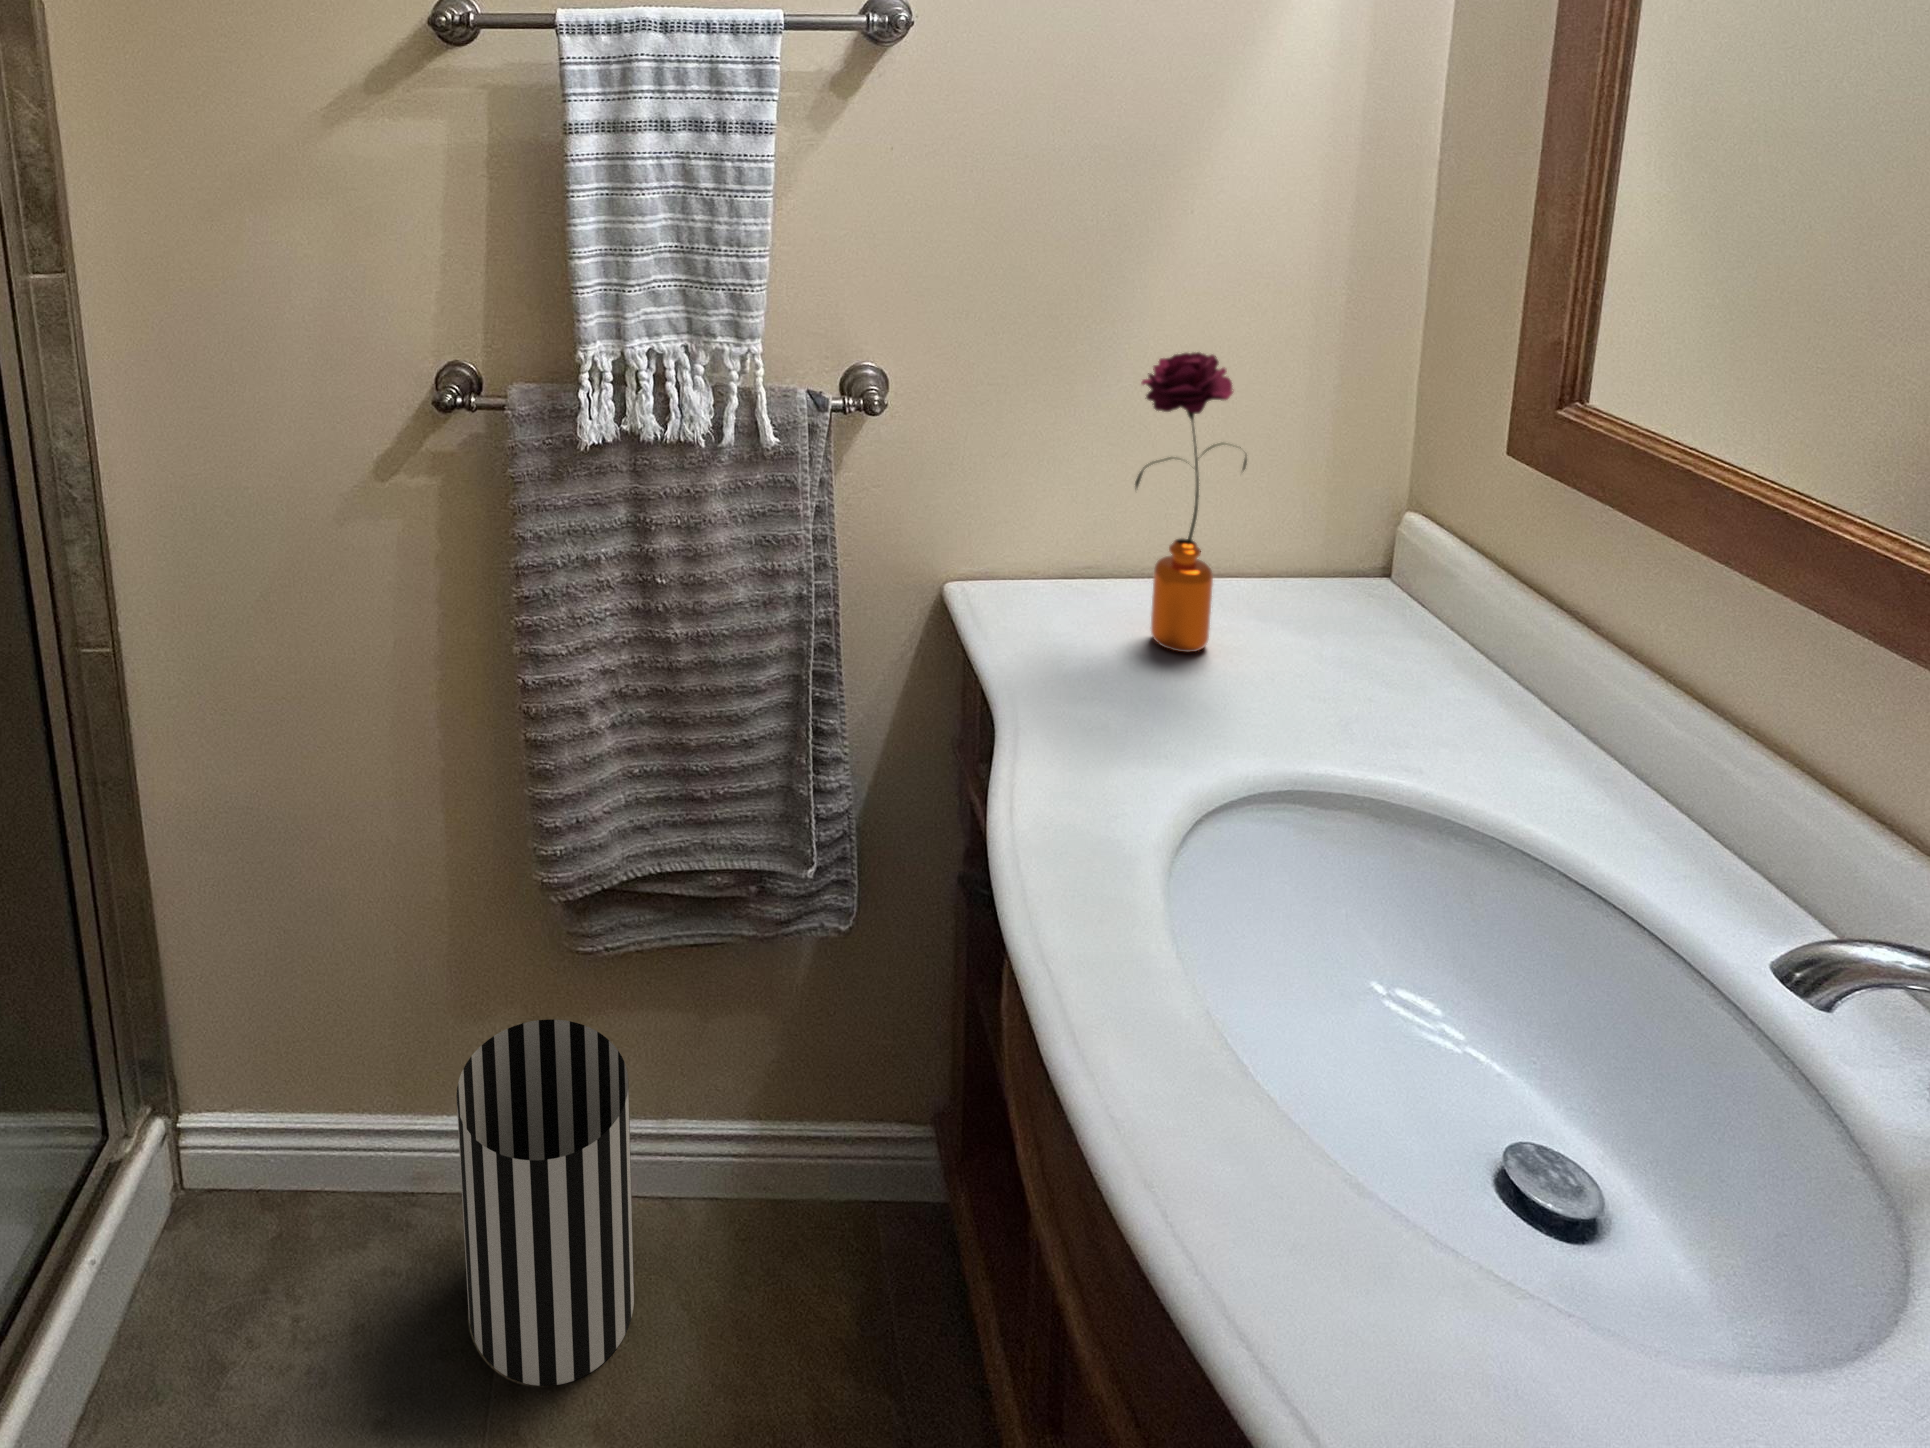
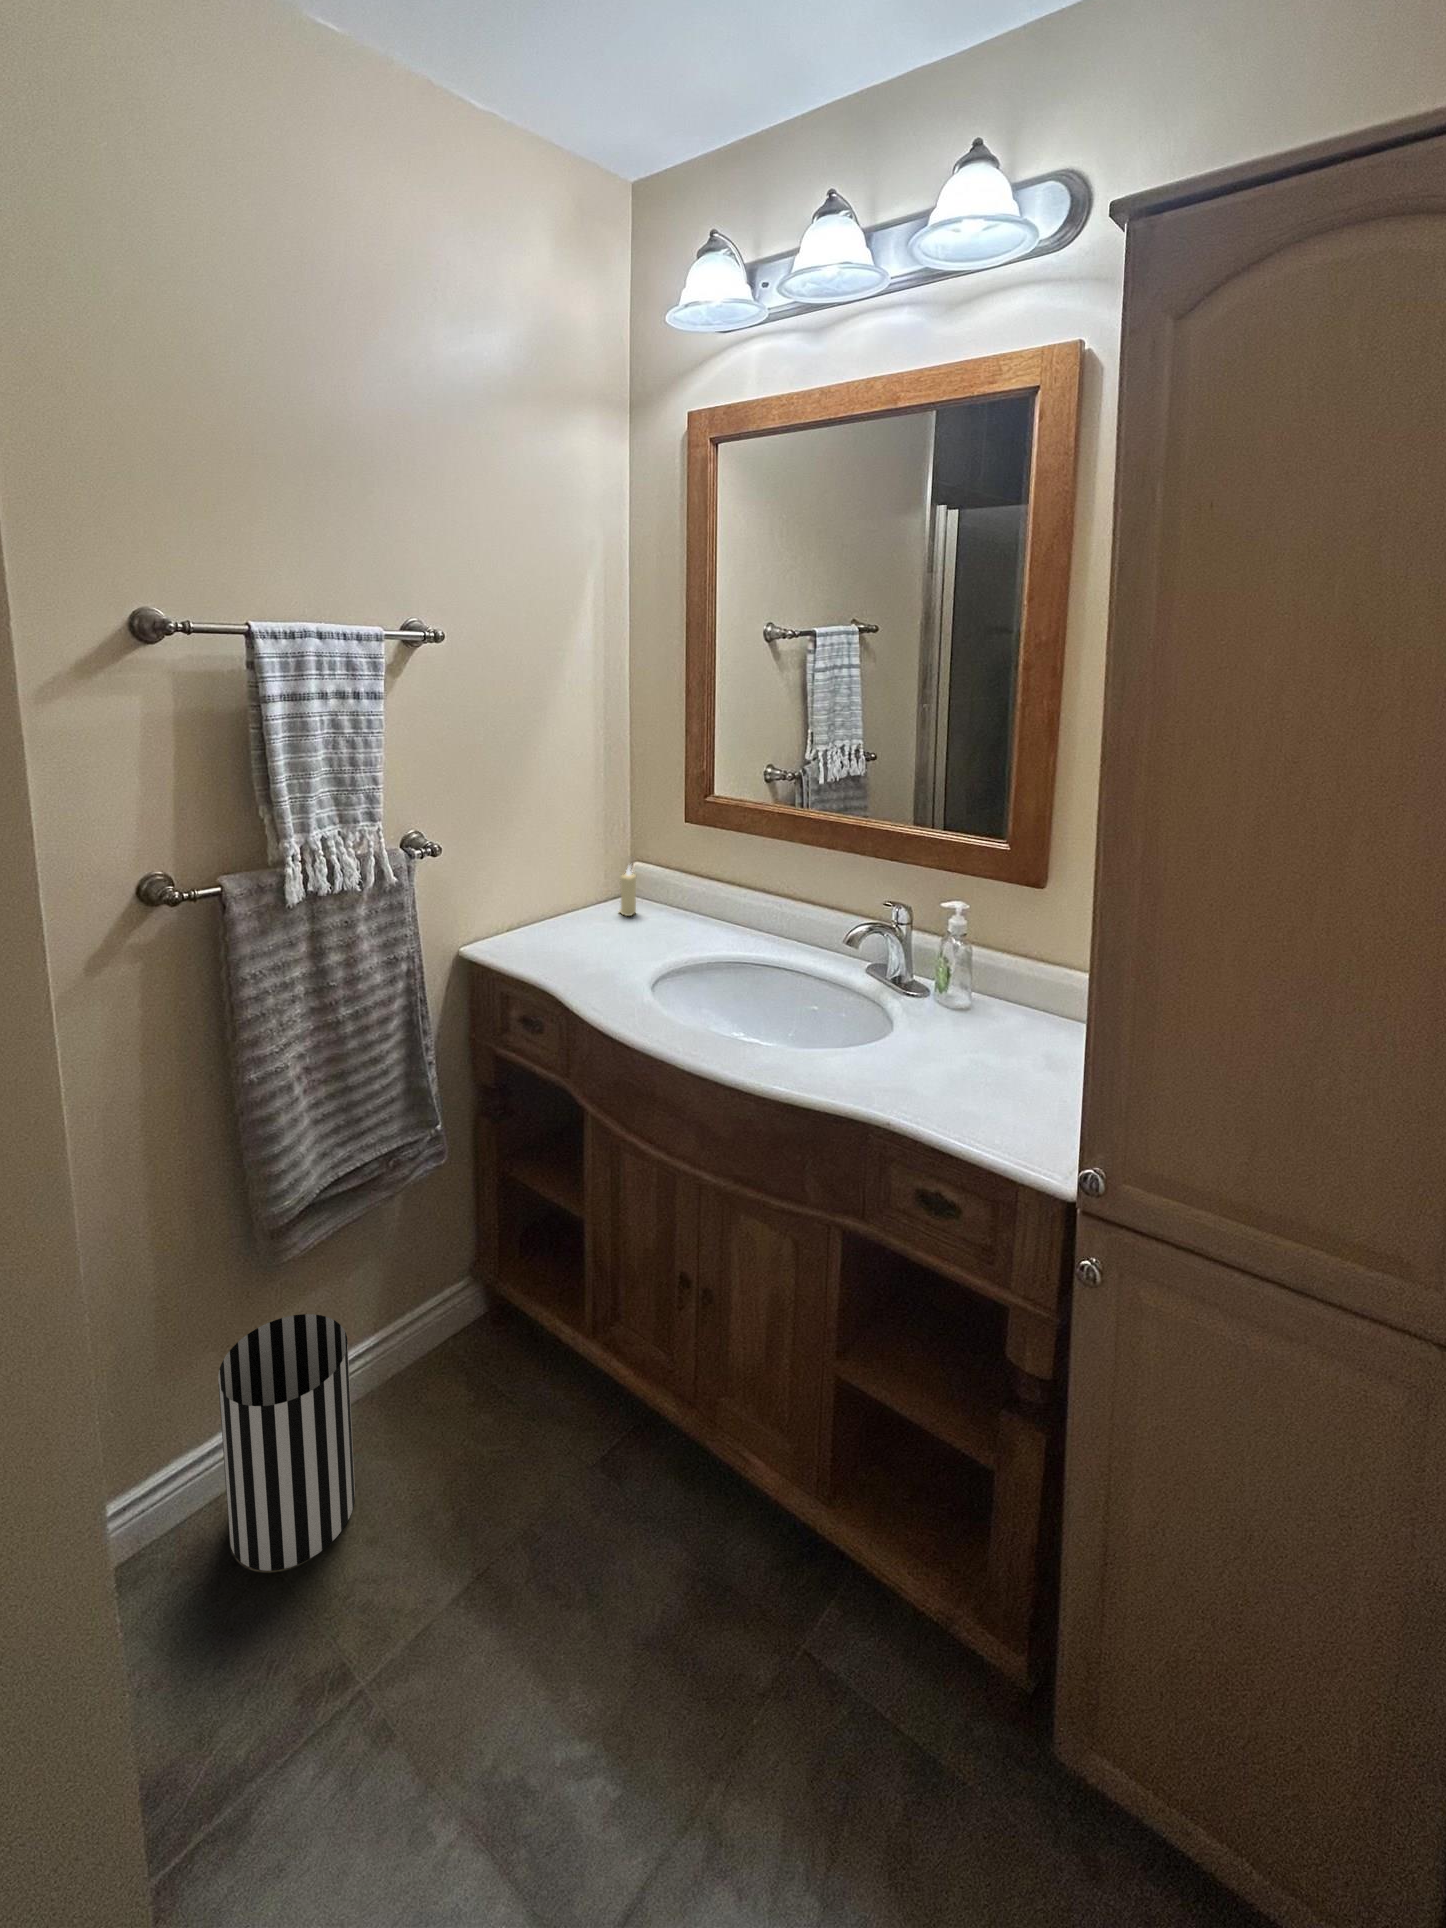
flower: present [1135,352,1247,652] -> none [563,797,605,943]
candle: none [1321,512,1372,623] -> present [619,866,636,916]

